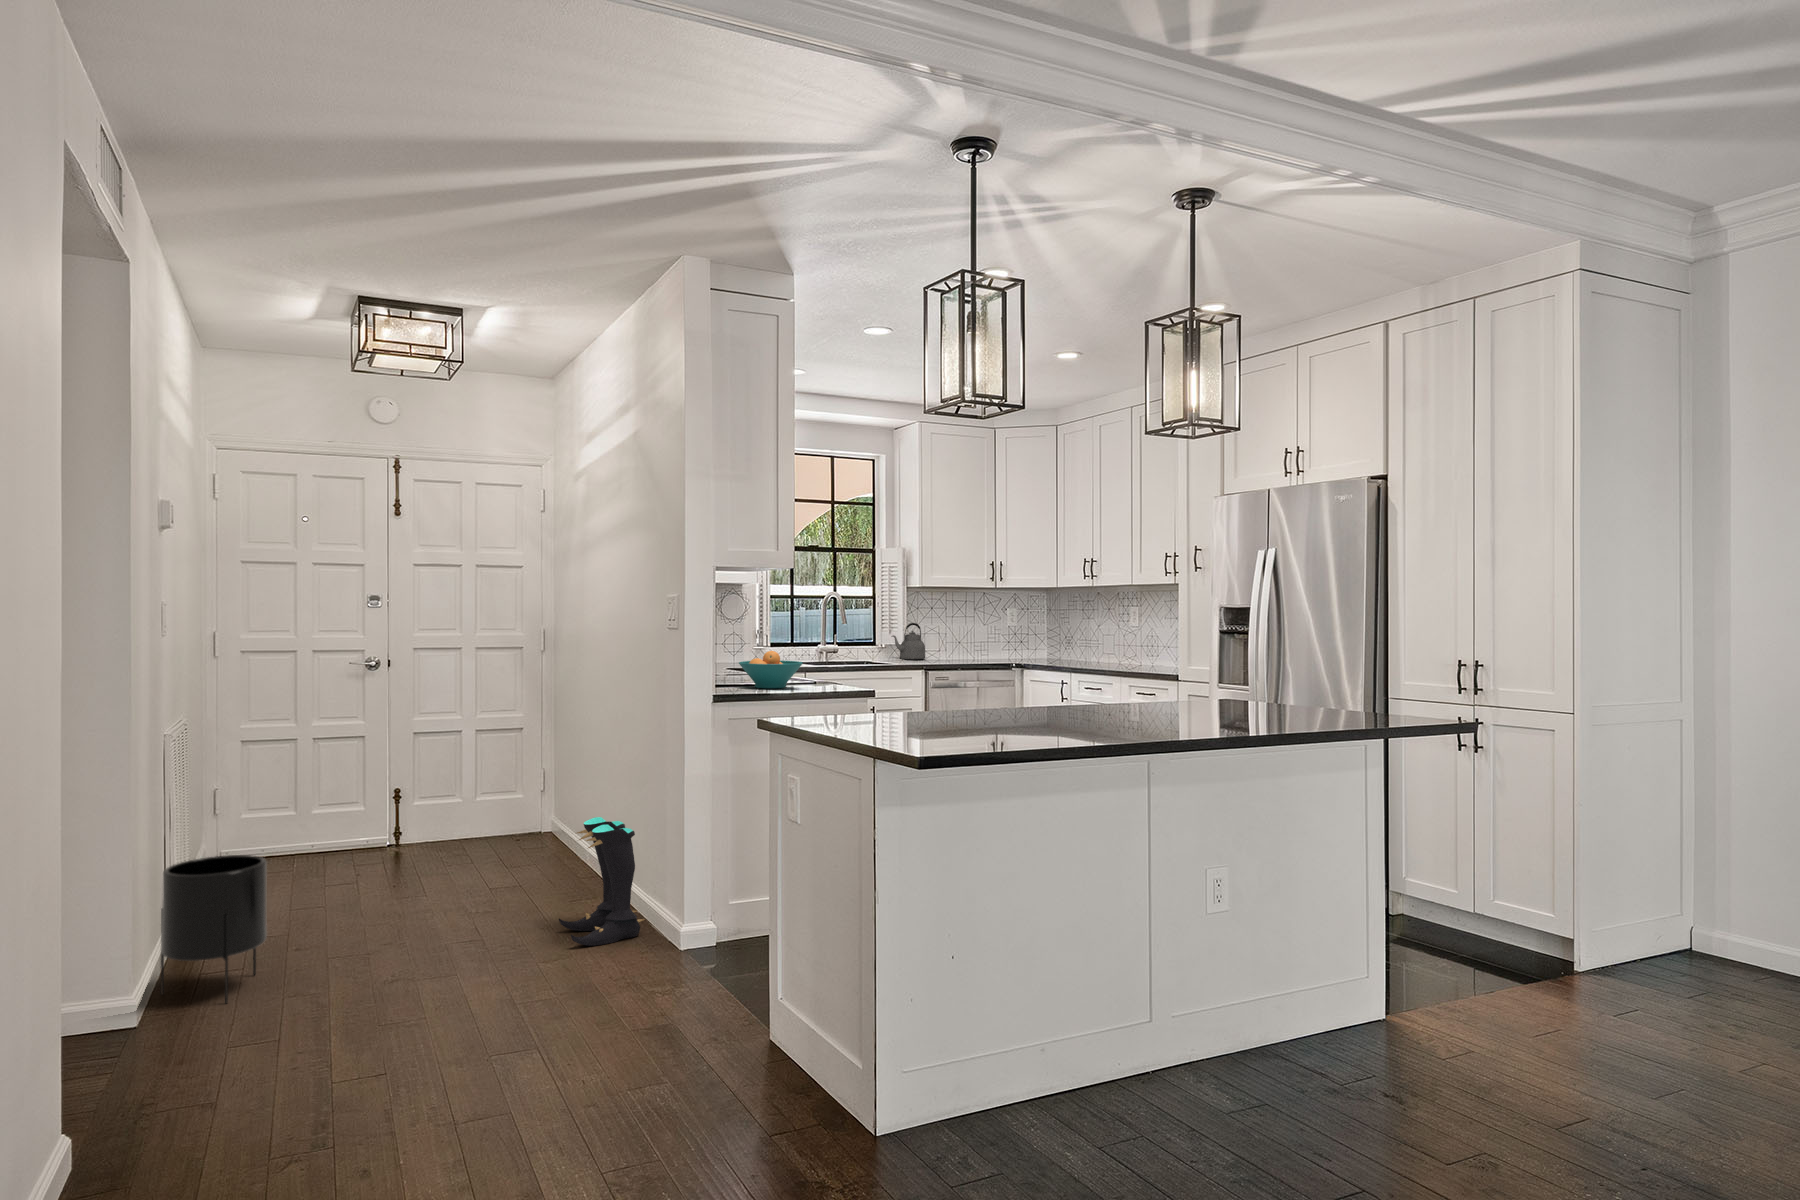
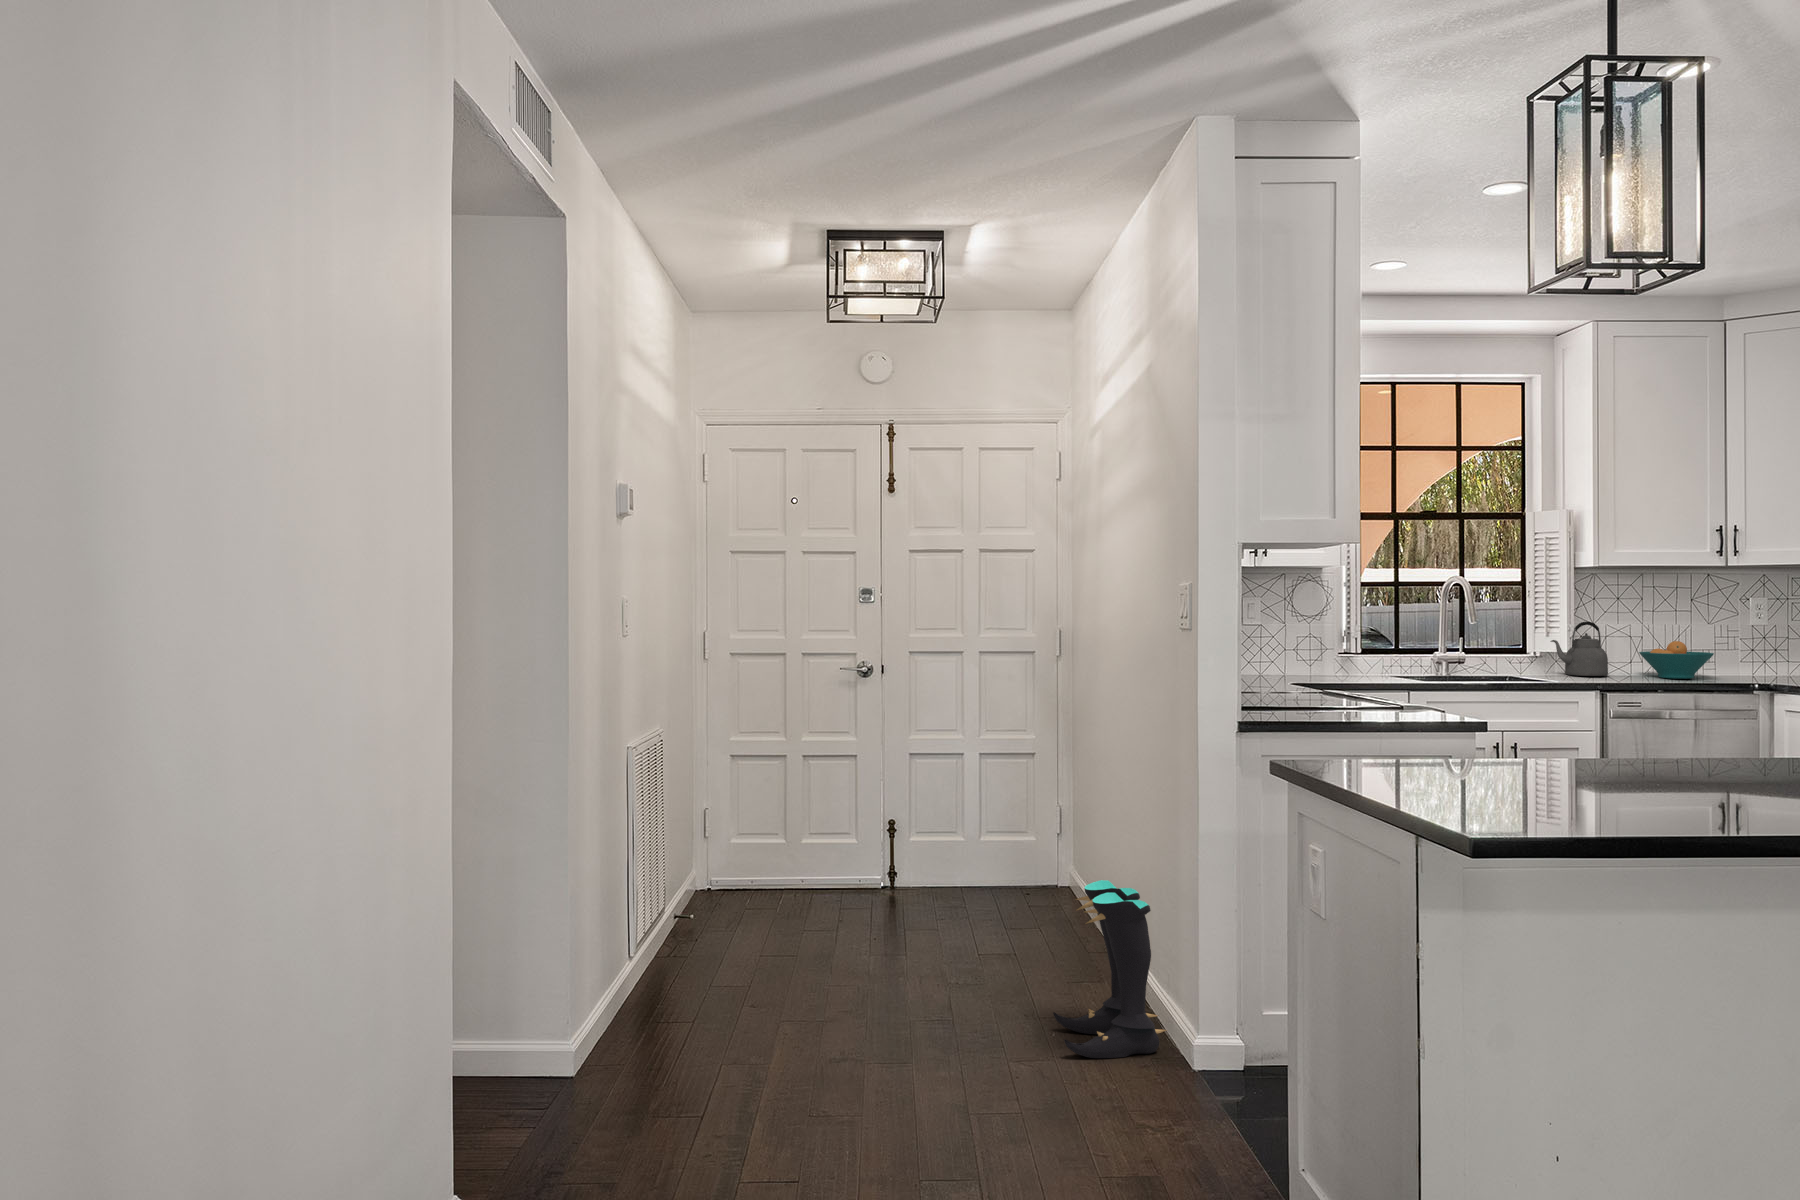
fruit bowl: present [739,651,803,689] -> present [1639,641,1714,679]
planter: present [160,855,267,1004] -> none [607,889,712,1067]

